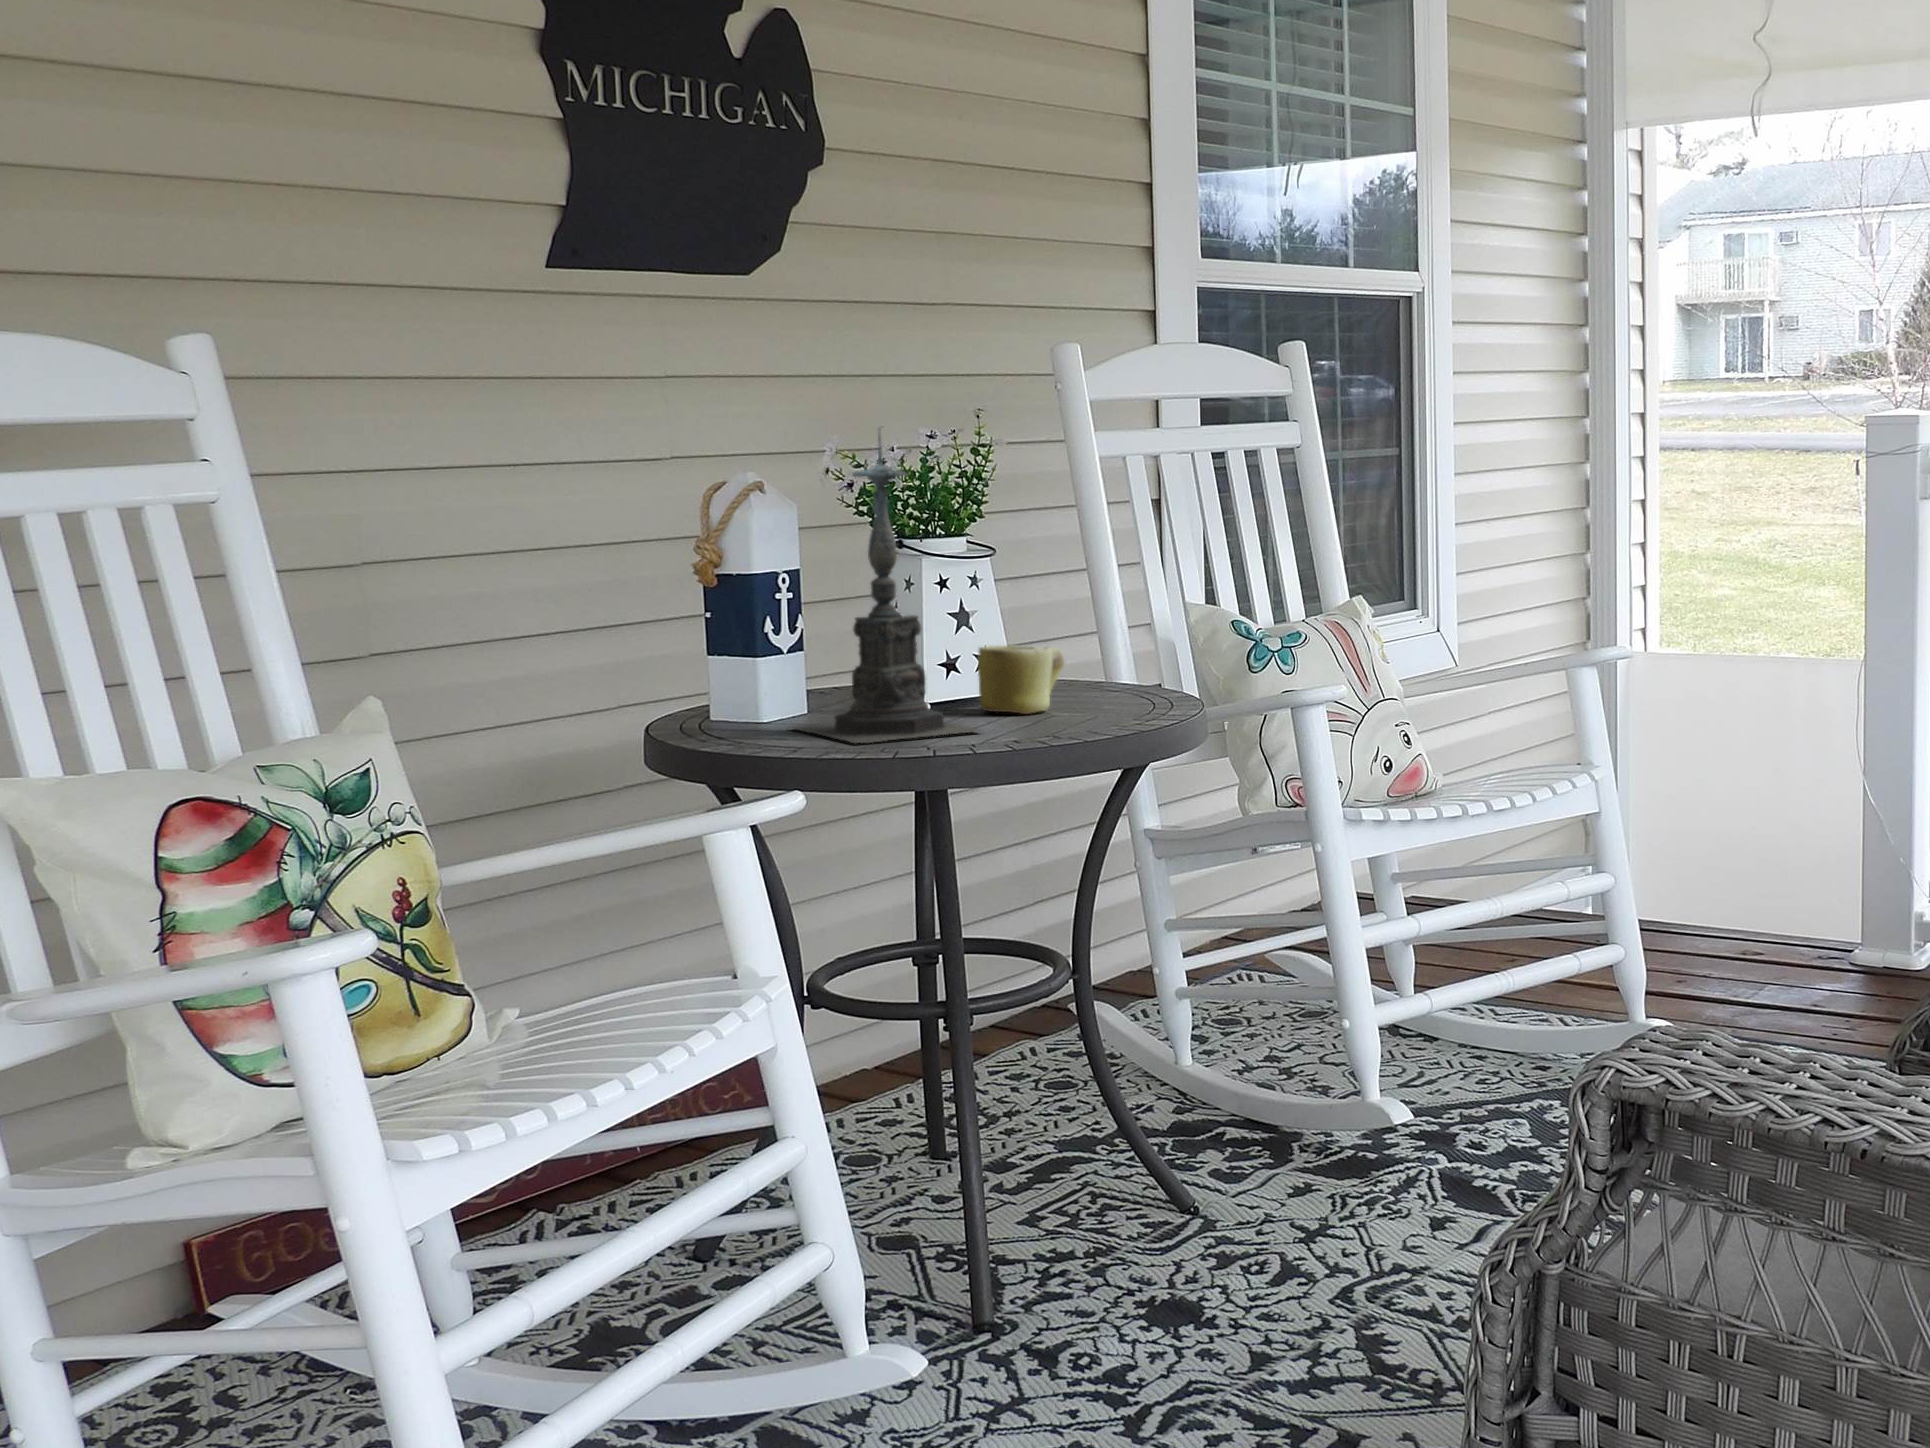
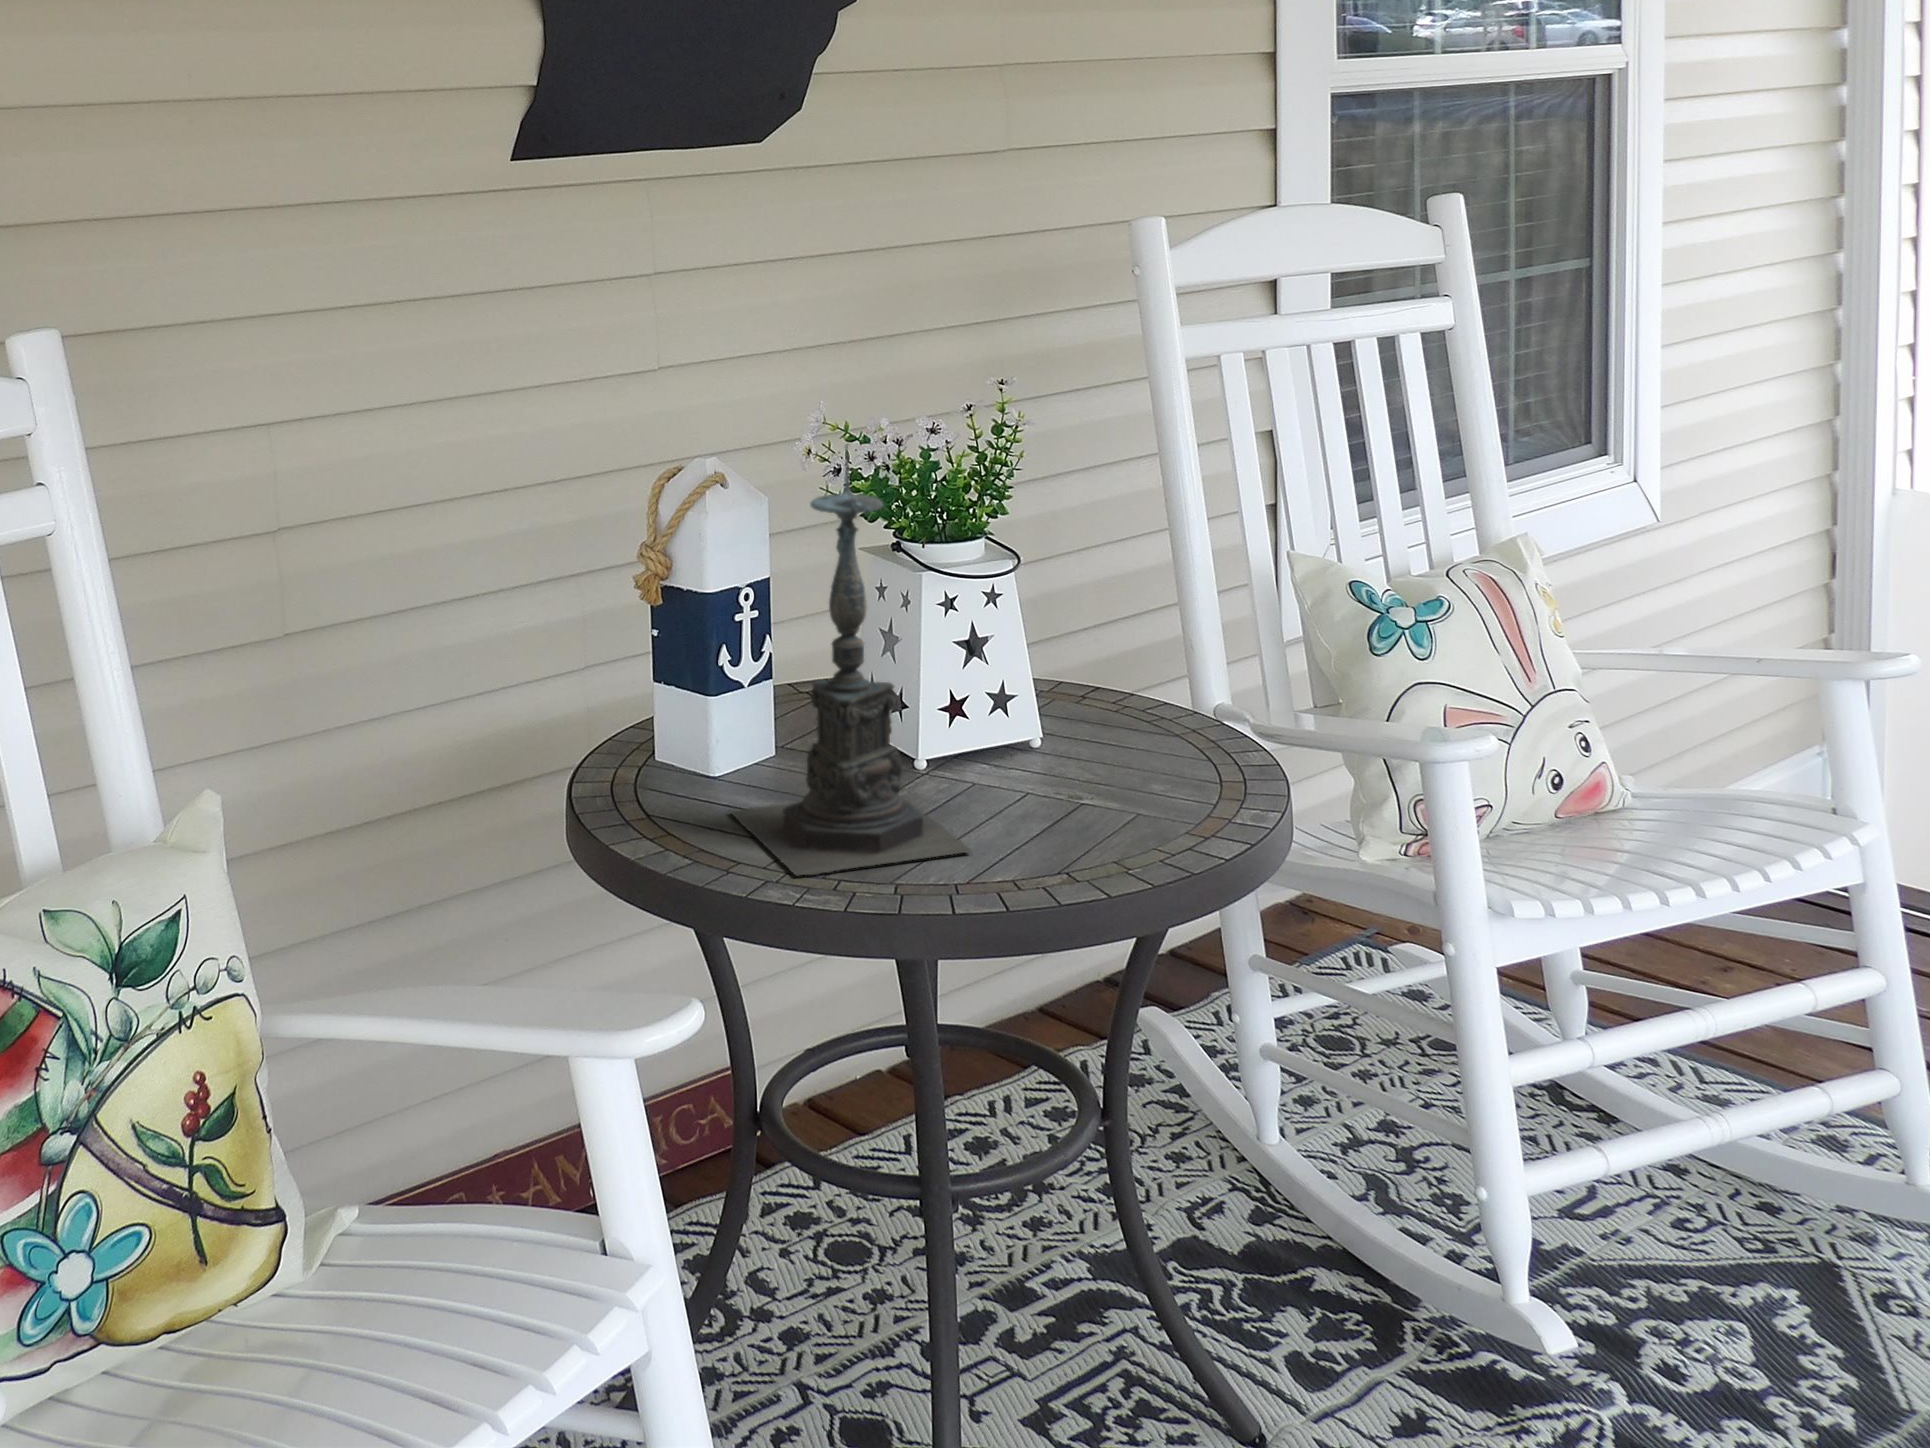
mug: present [978,645,1065,714] -> none [983,689,1099,795]

